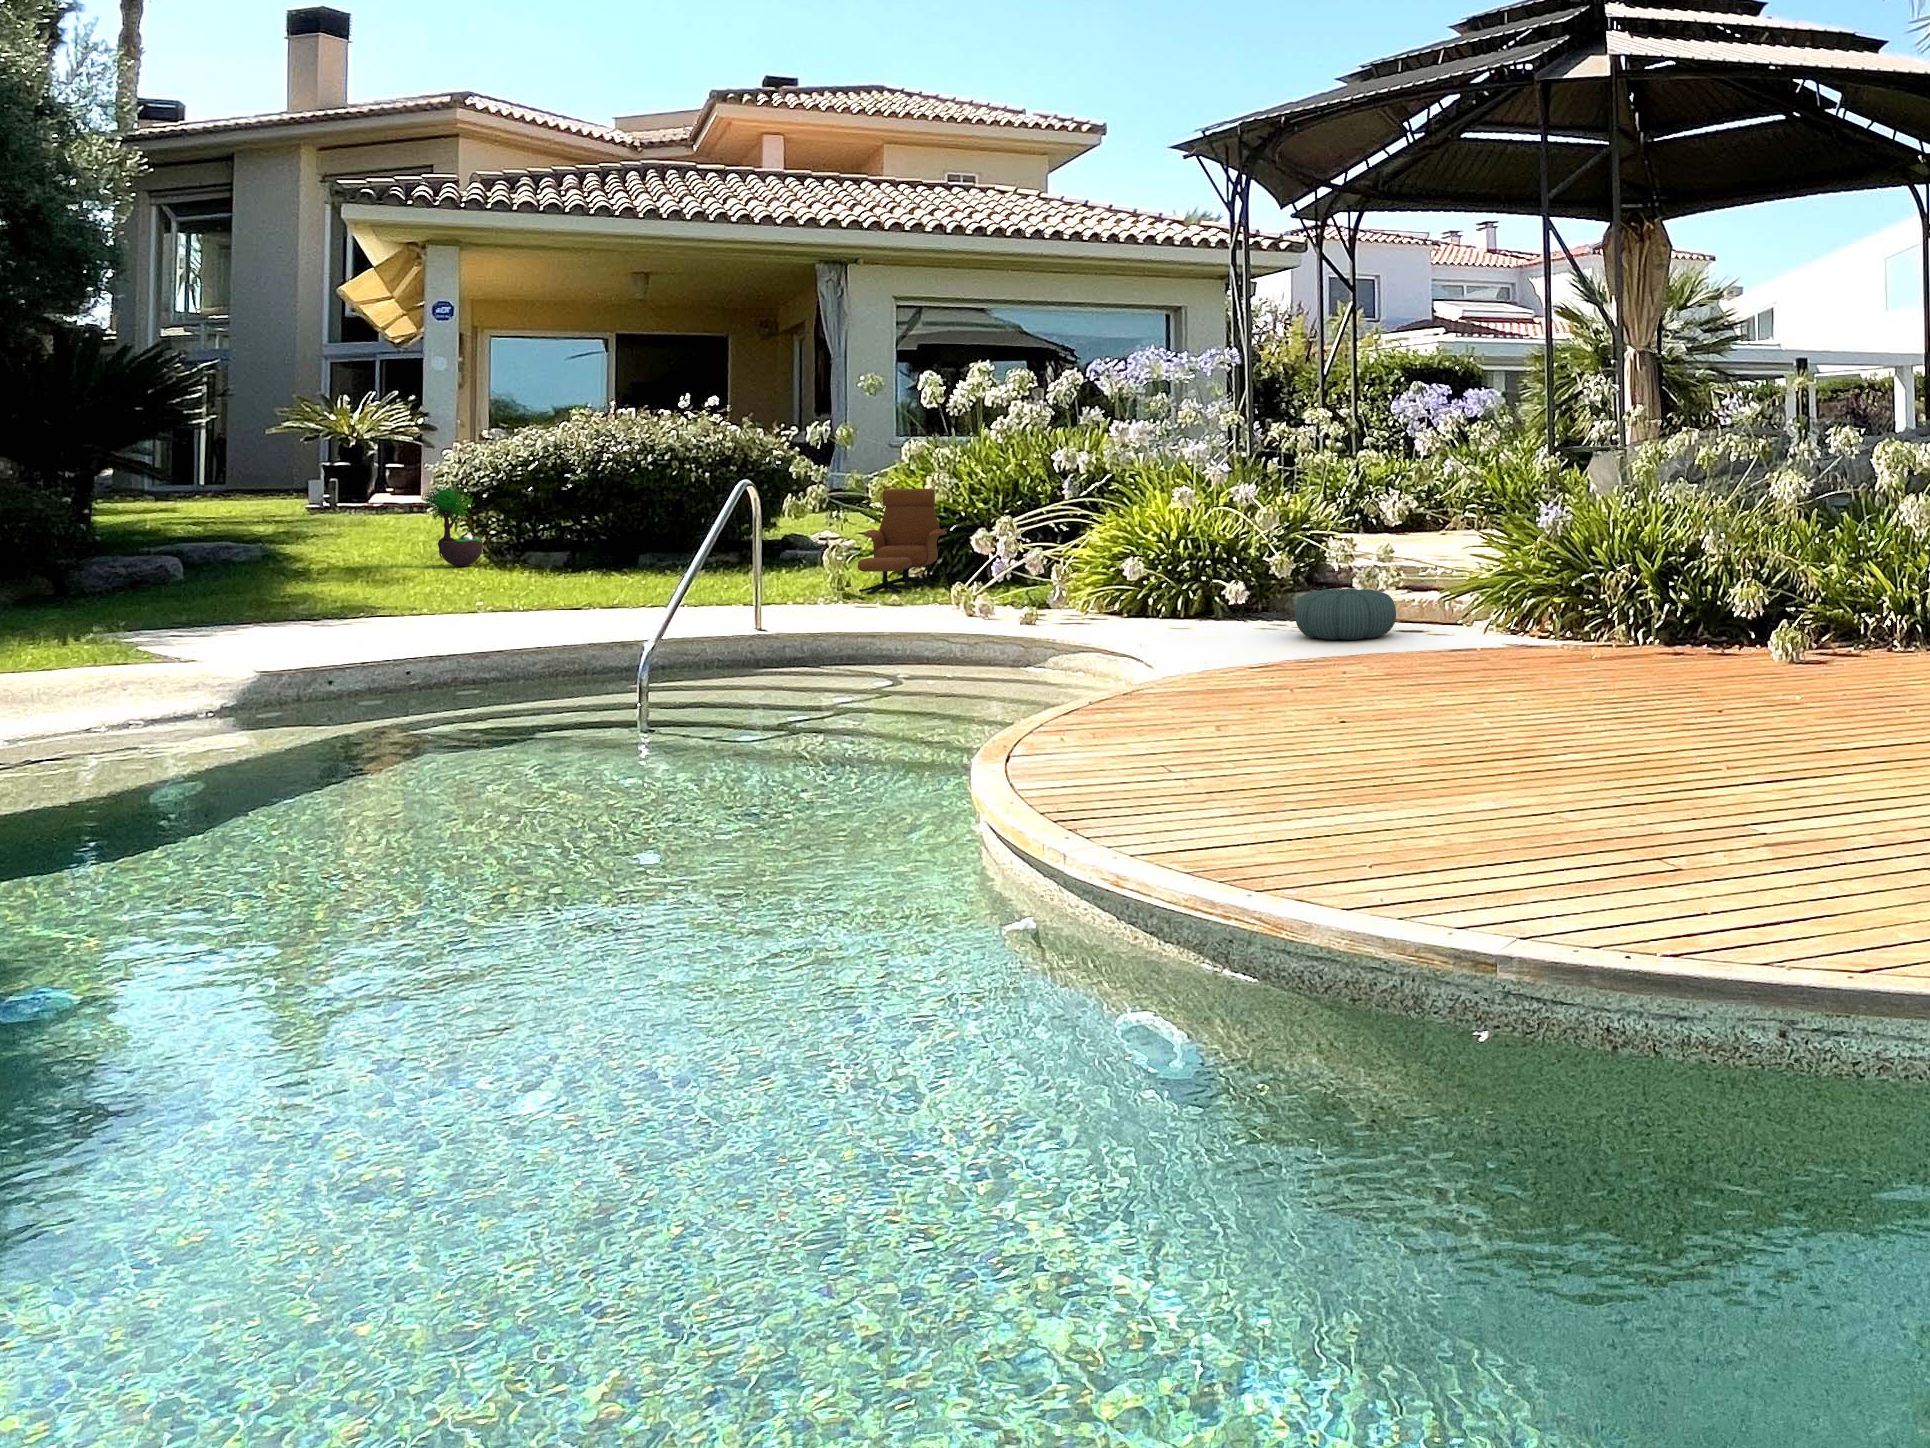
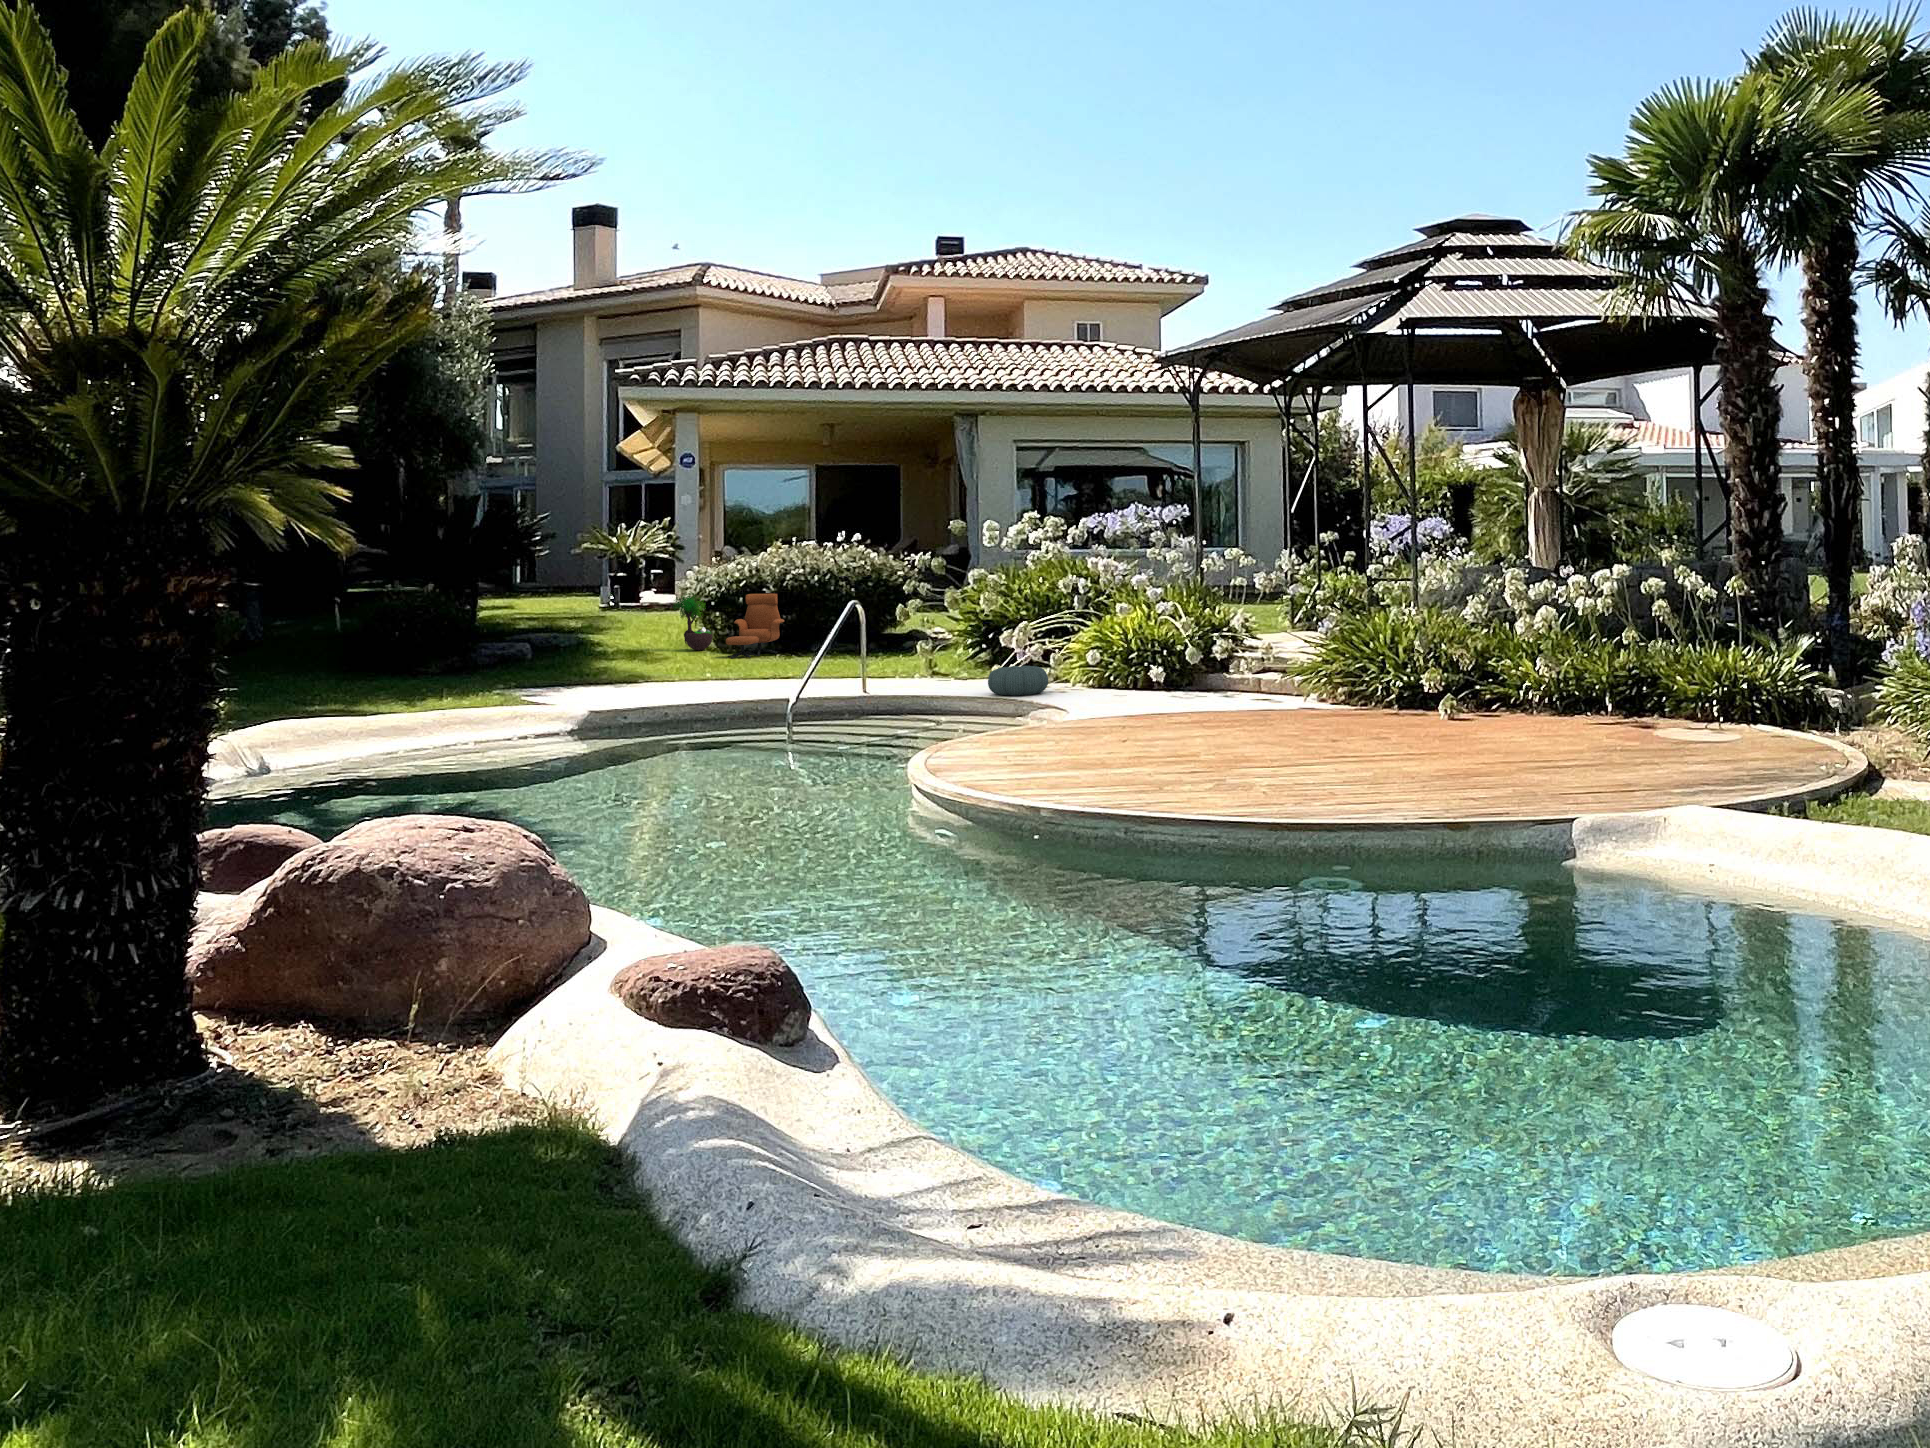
lounge chair: present [858,489,947,594] -> present [726,594,784,658]
pouf: present [1295,588,1396,640] -> present [988,666,1048,696]

